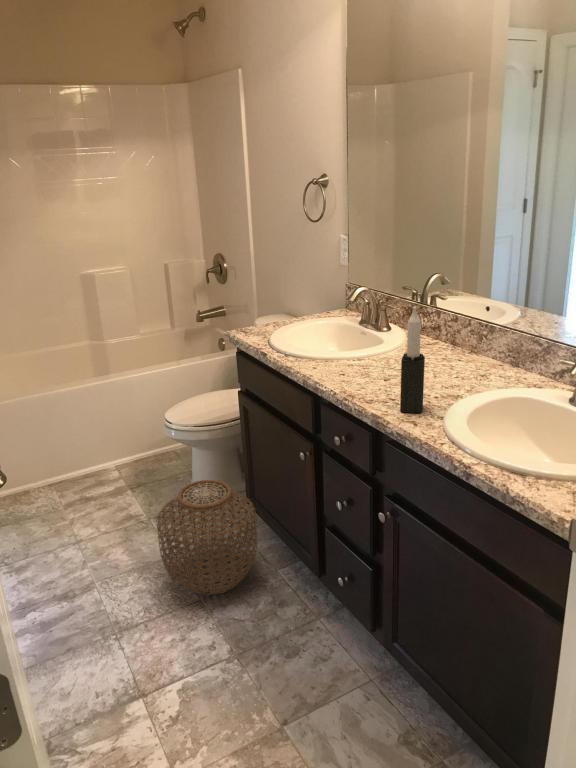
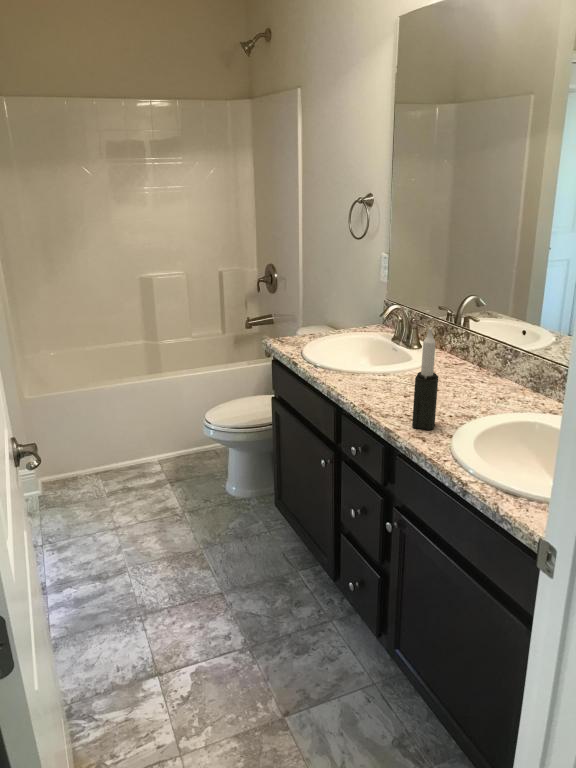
woven basket: present [157,480,258,595] -> none [186,479,280,588]

